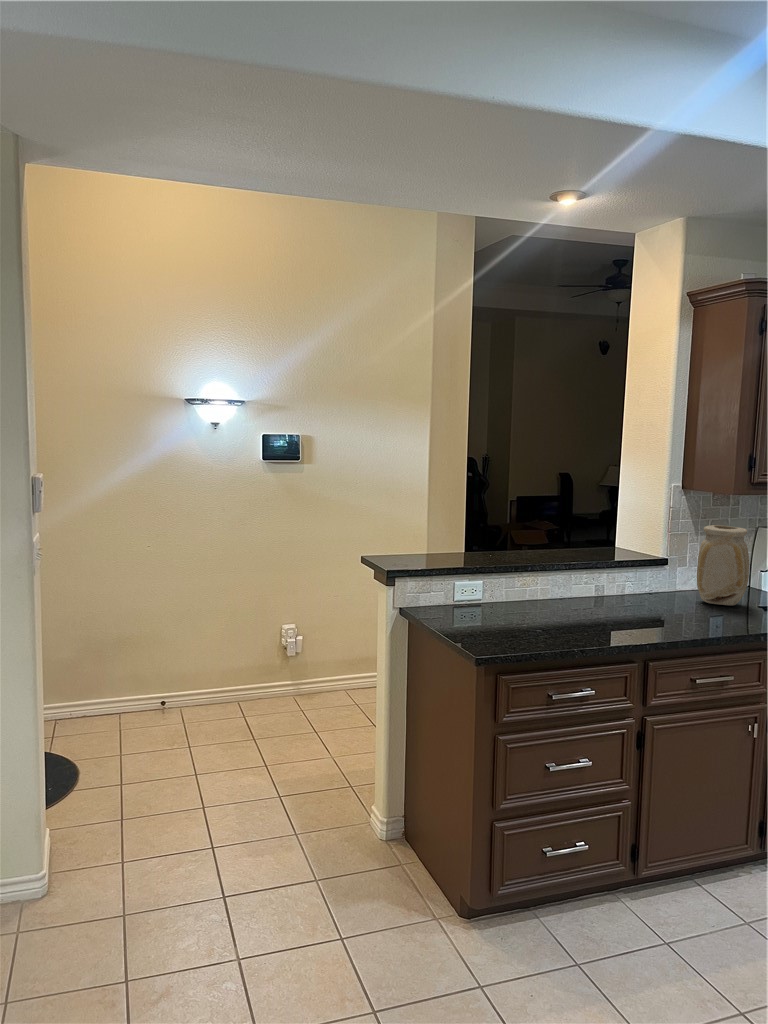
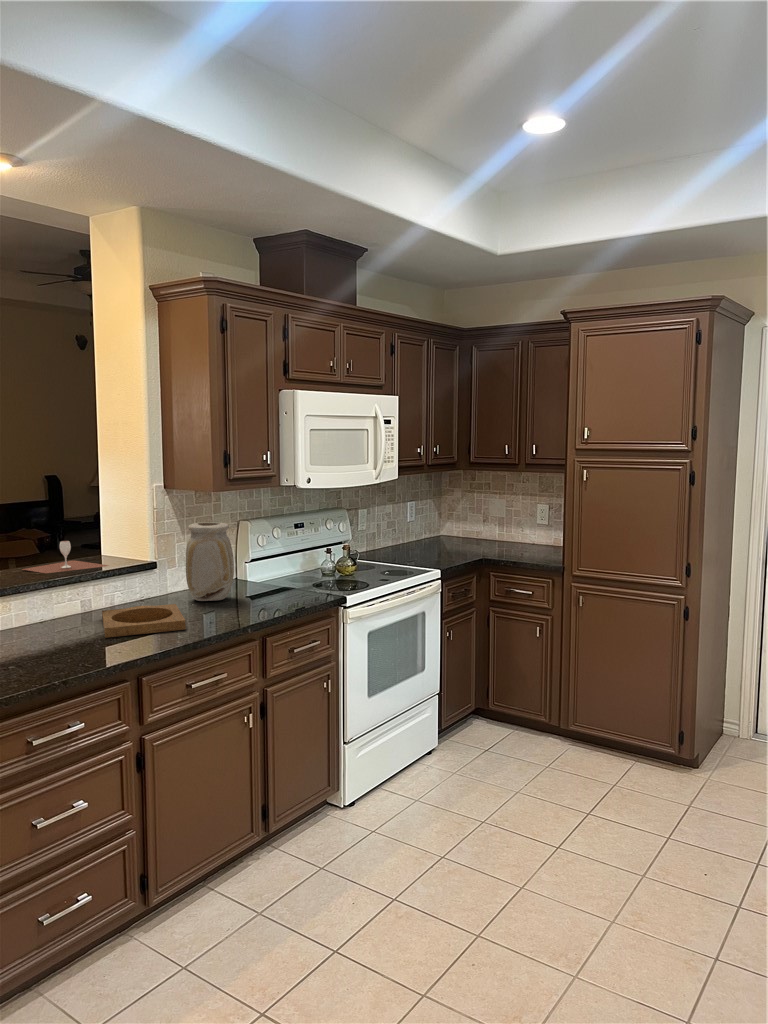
wine glass: none [547,530,623,560] -> present [22,541,108,573]
tray: none [614,597,694,627] -> present [102,604,186,638]

